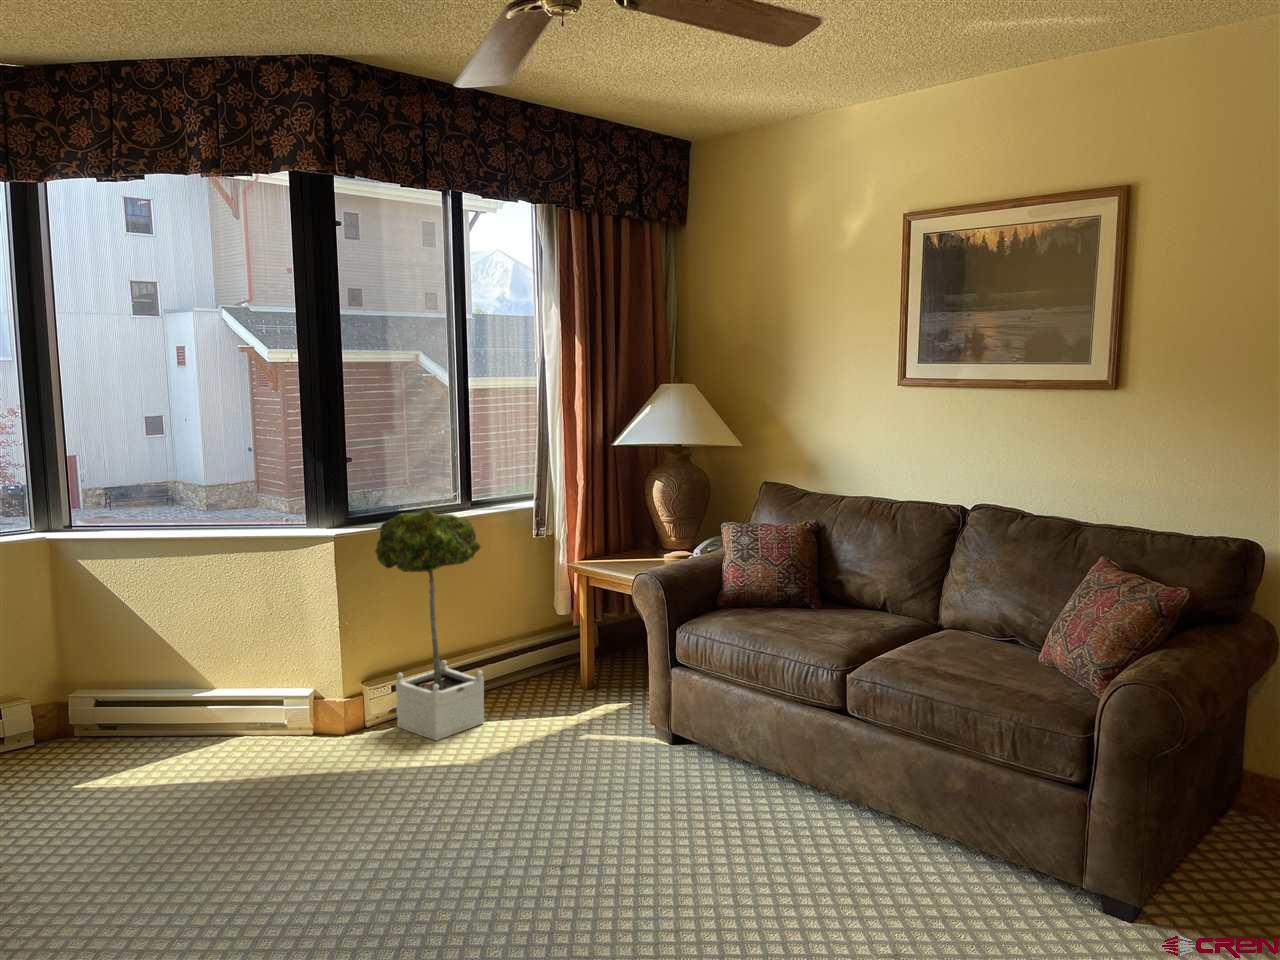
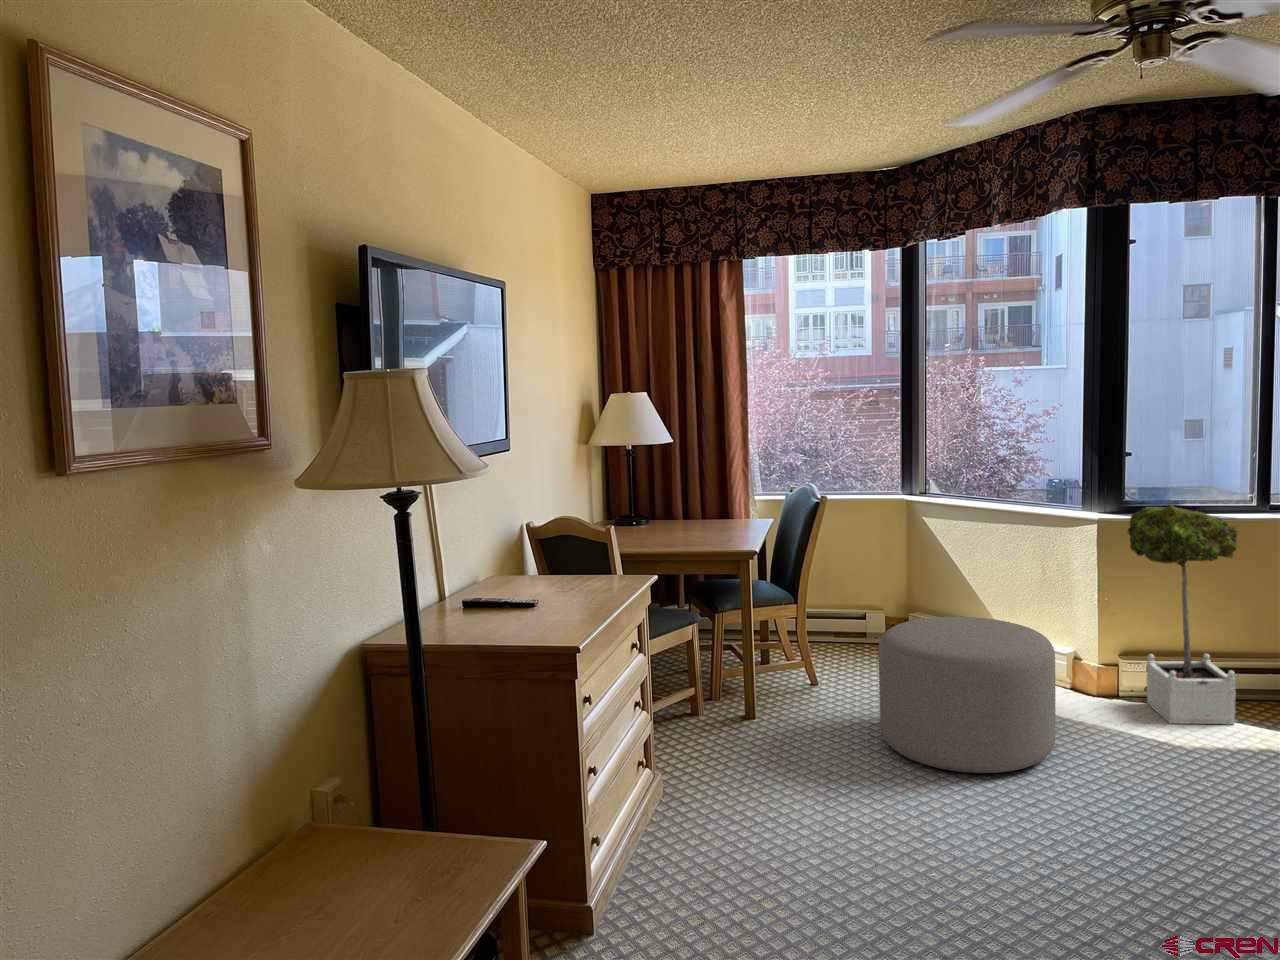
ottoman: none [133,670,380,897] -> present [879,617,1056,773]

